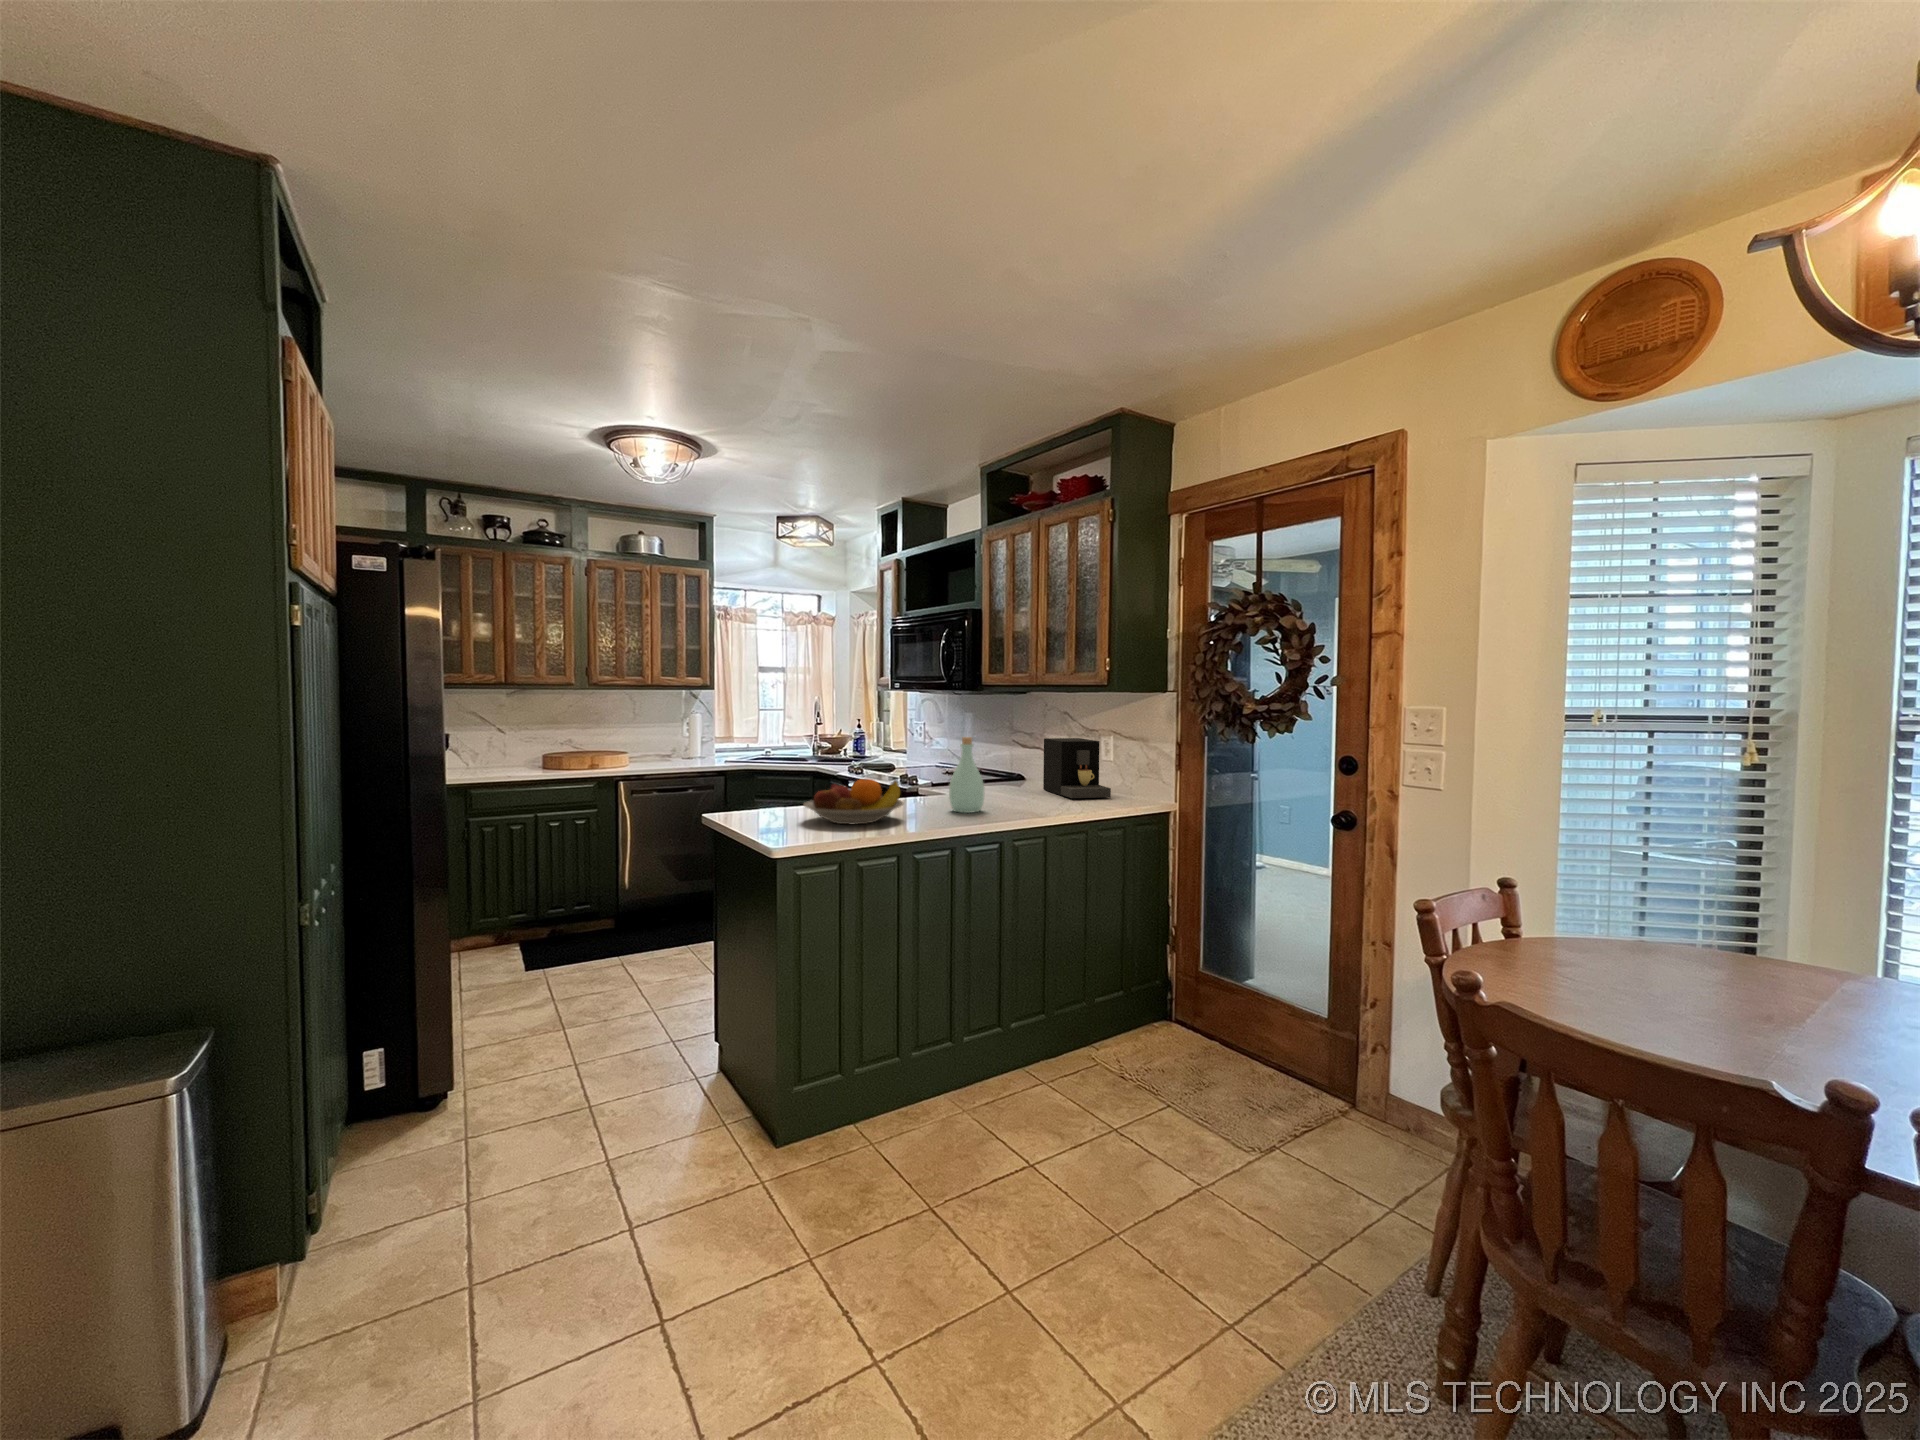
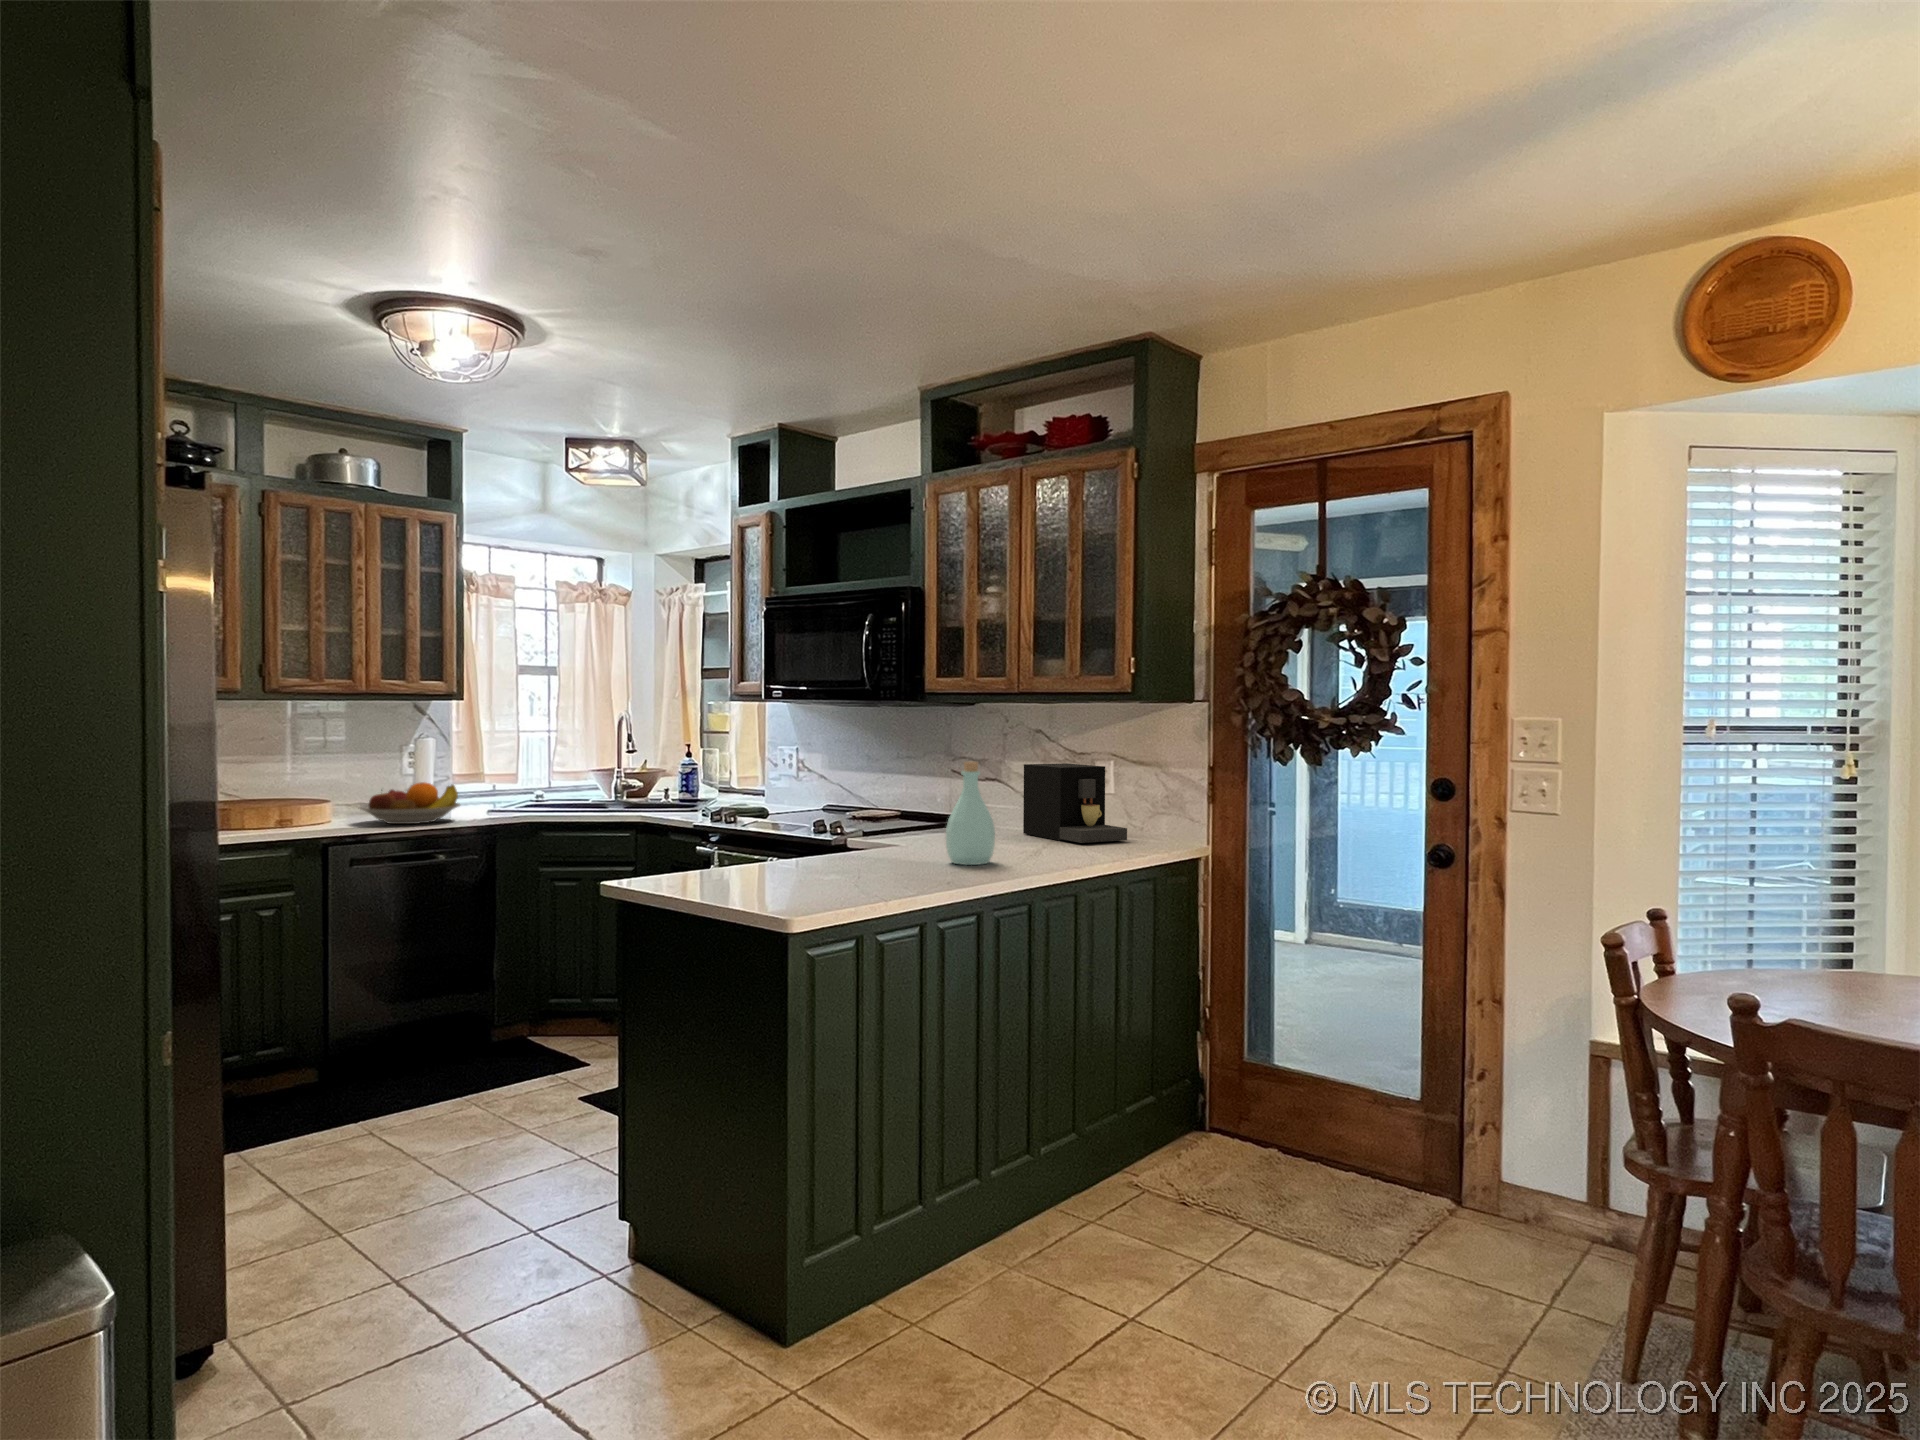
fruit bowl: present [804,778,904,824] -> present [359,782,460,824]

